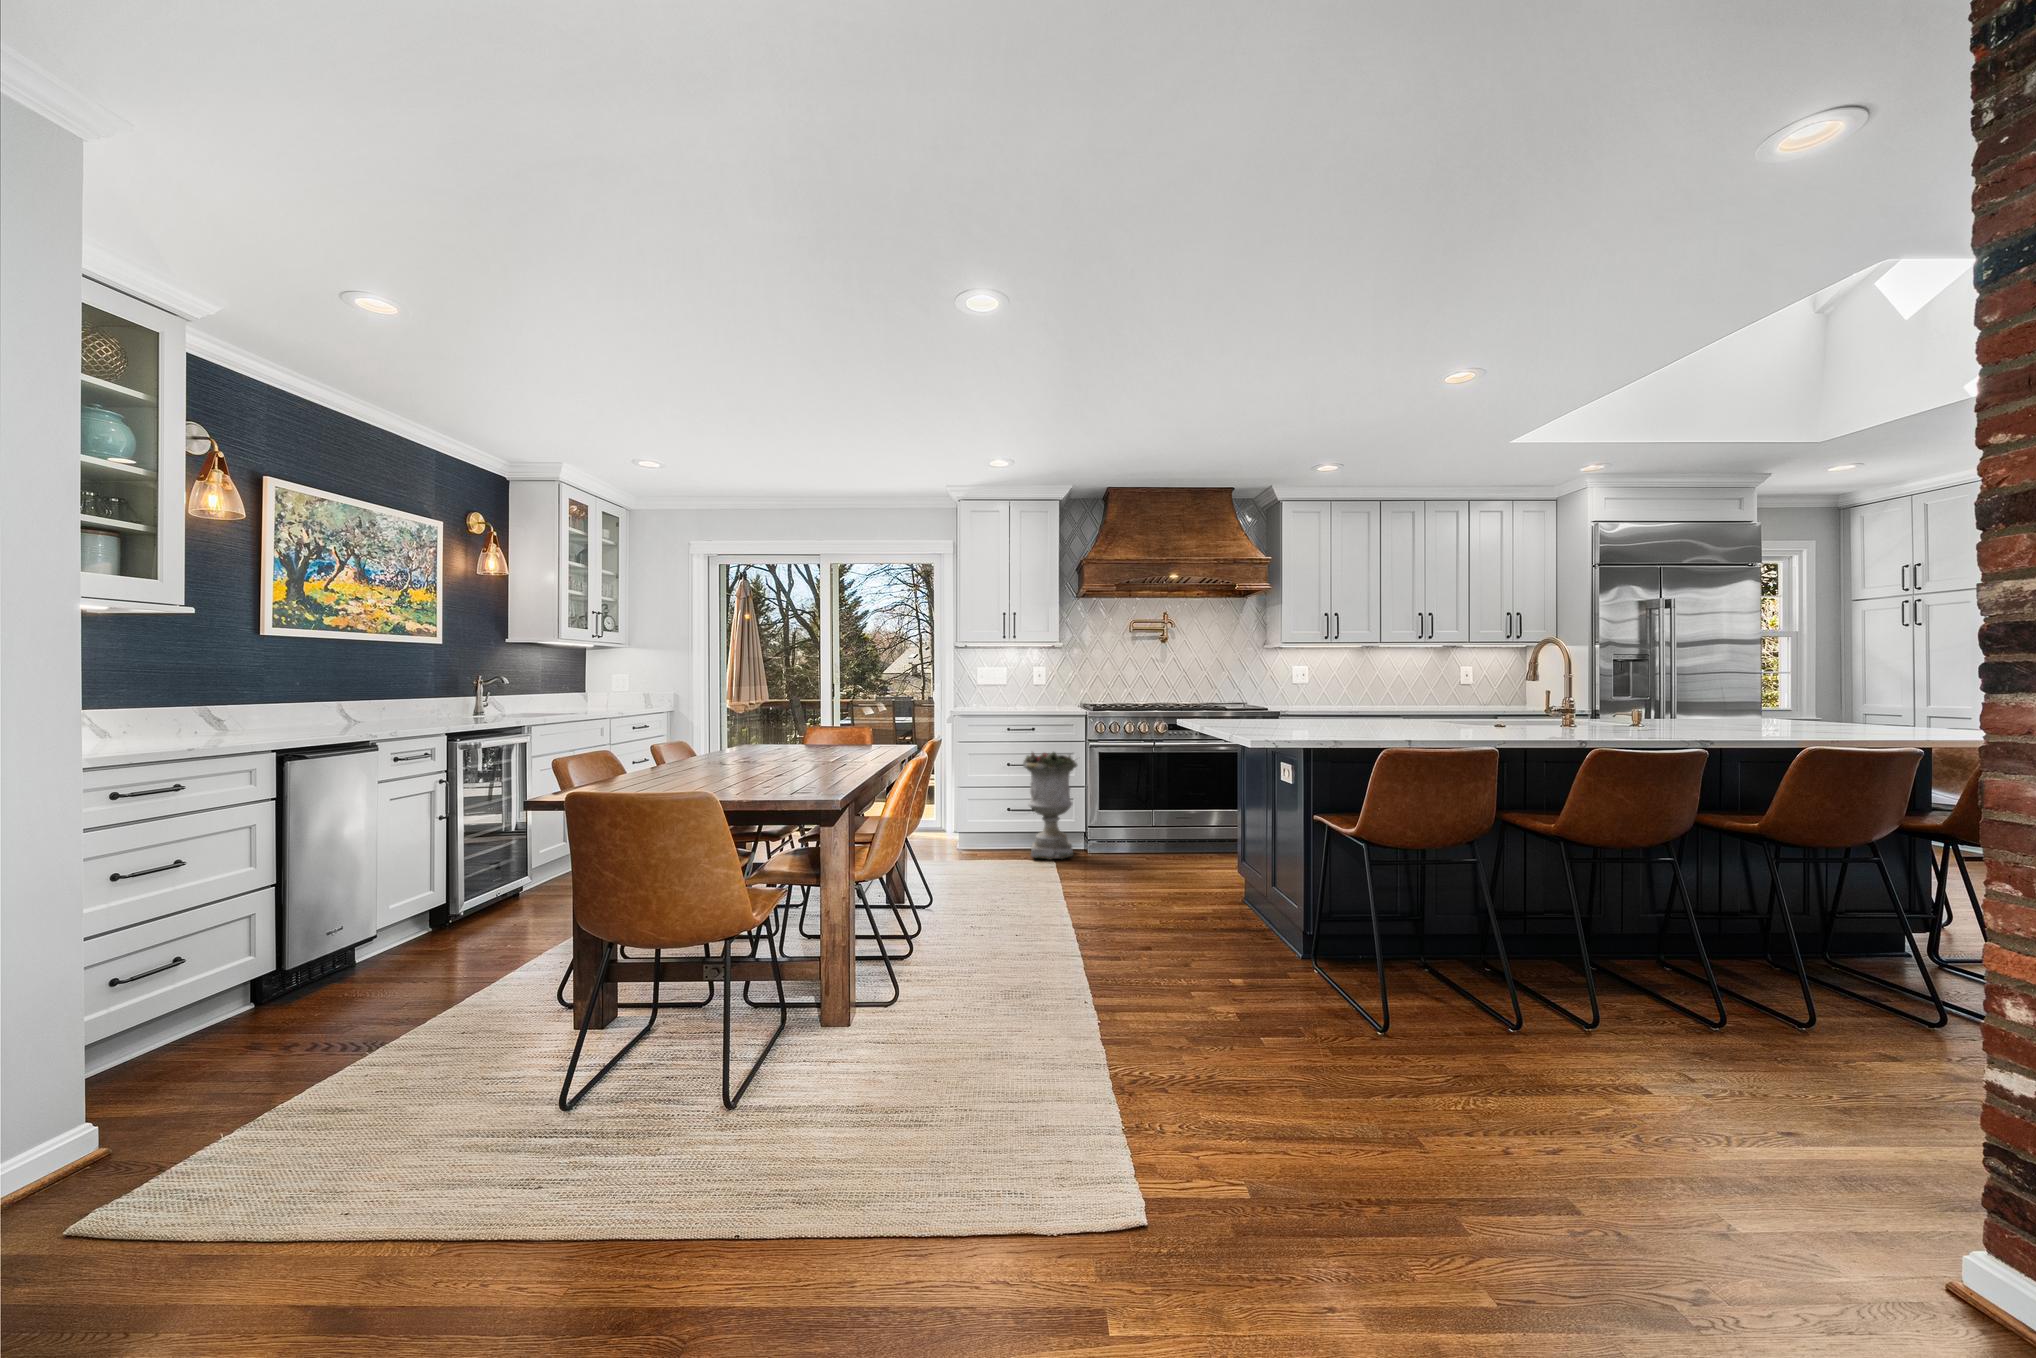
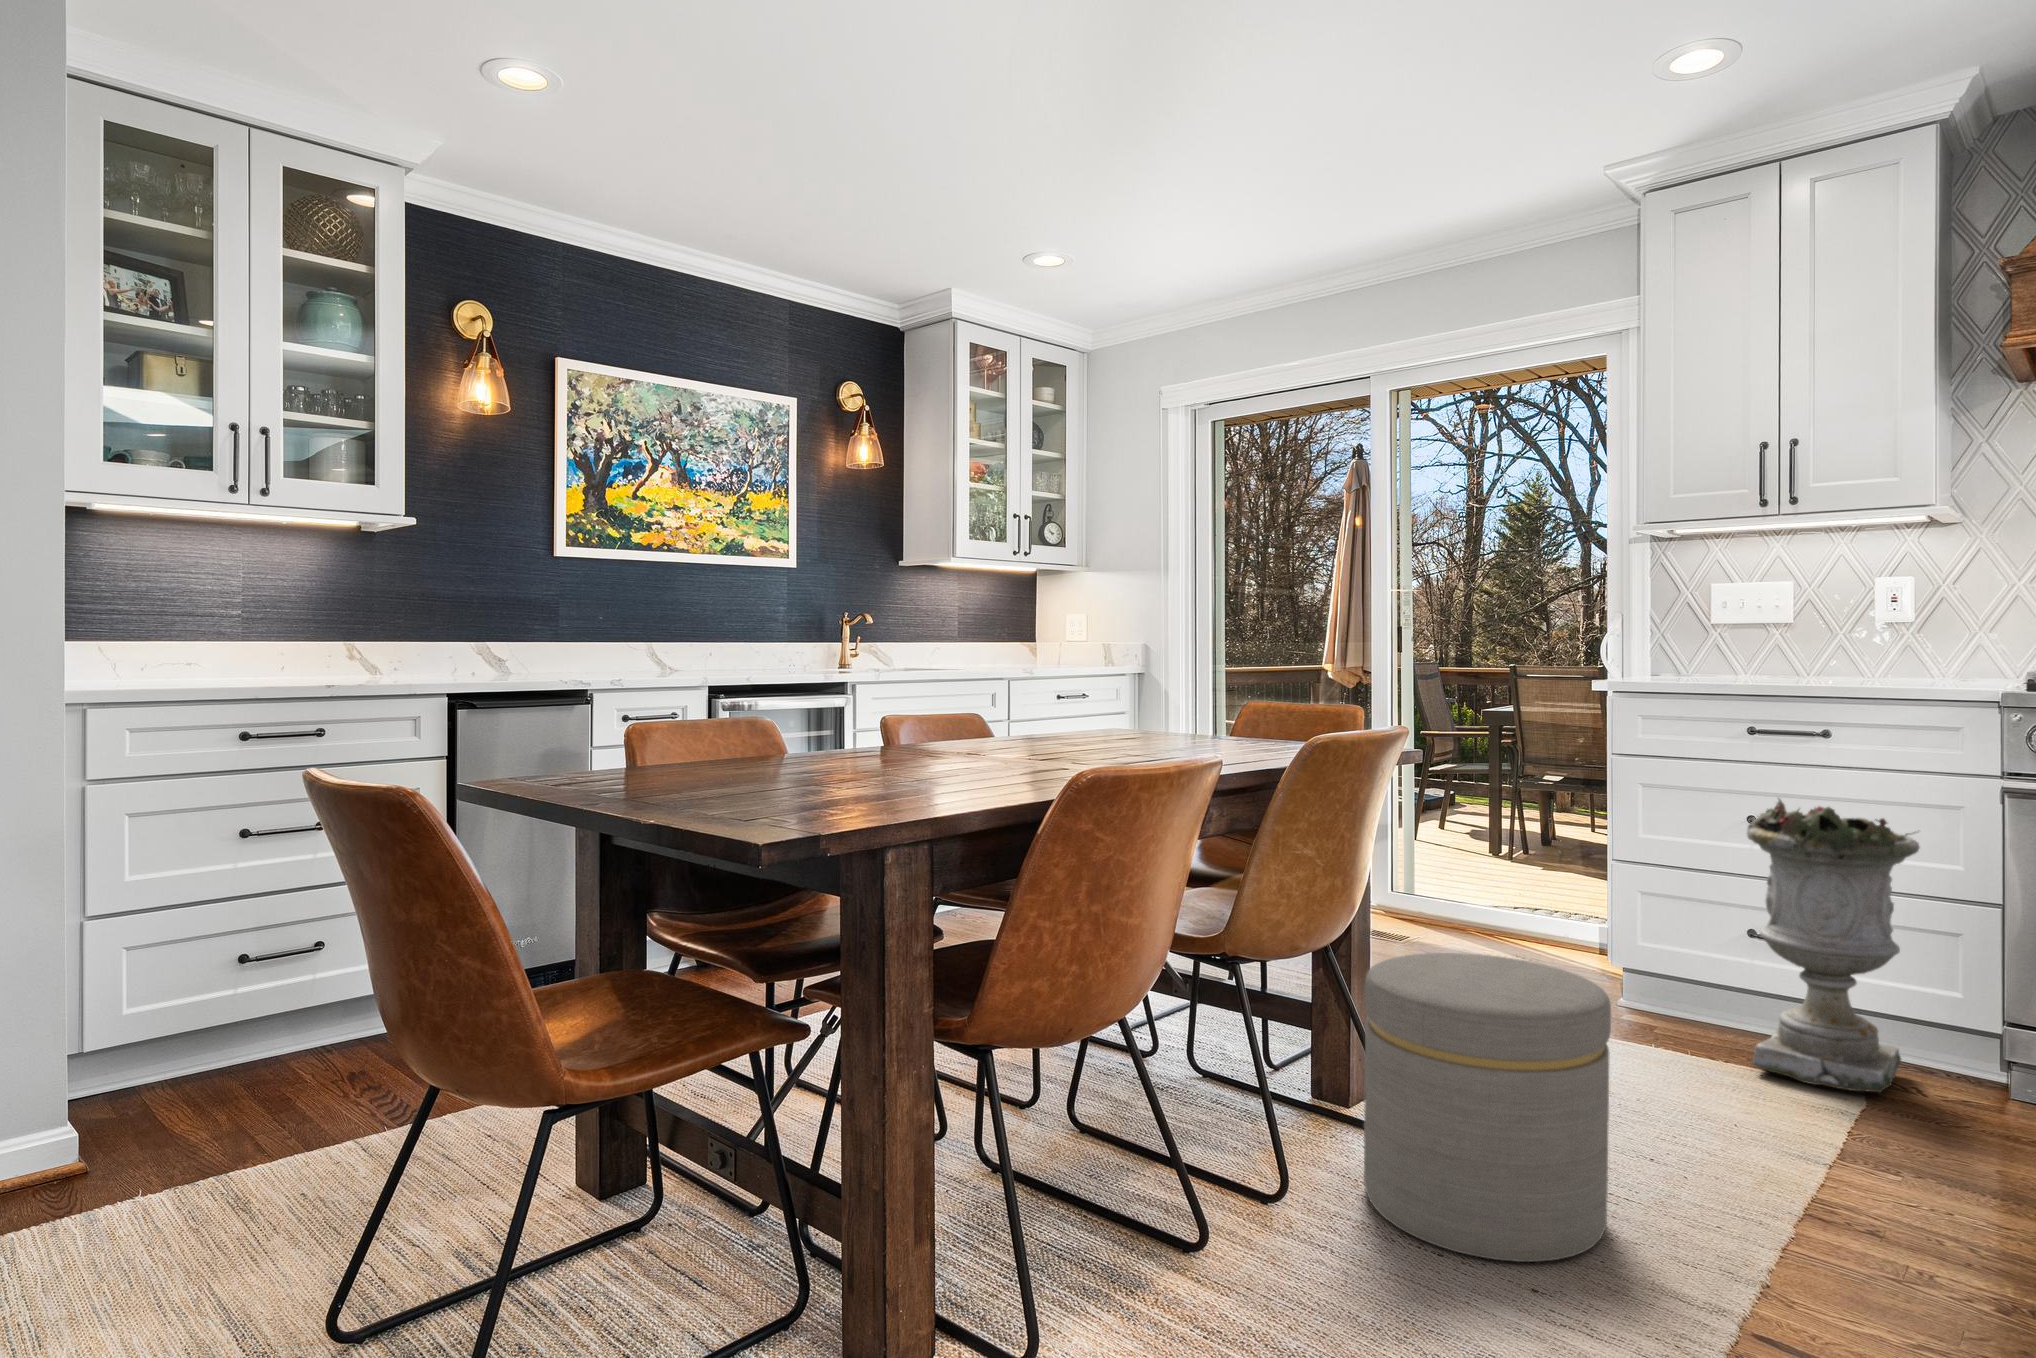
ottoman: none [947,819,1037,930] -> present [1364,953,1611,1262]

